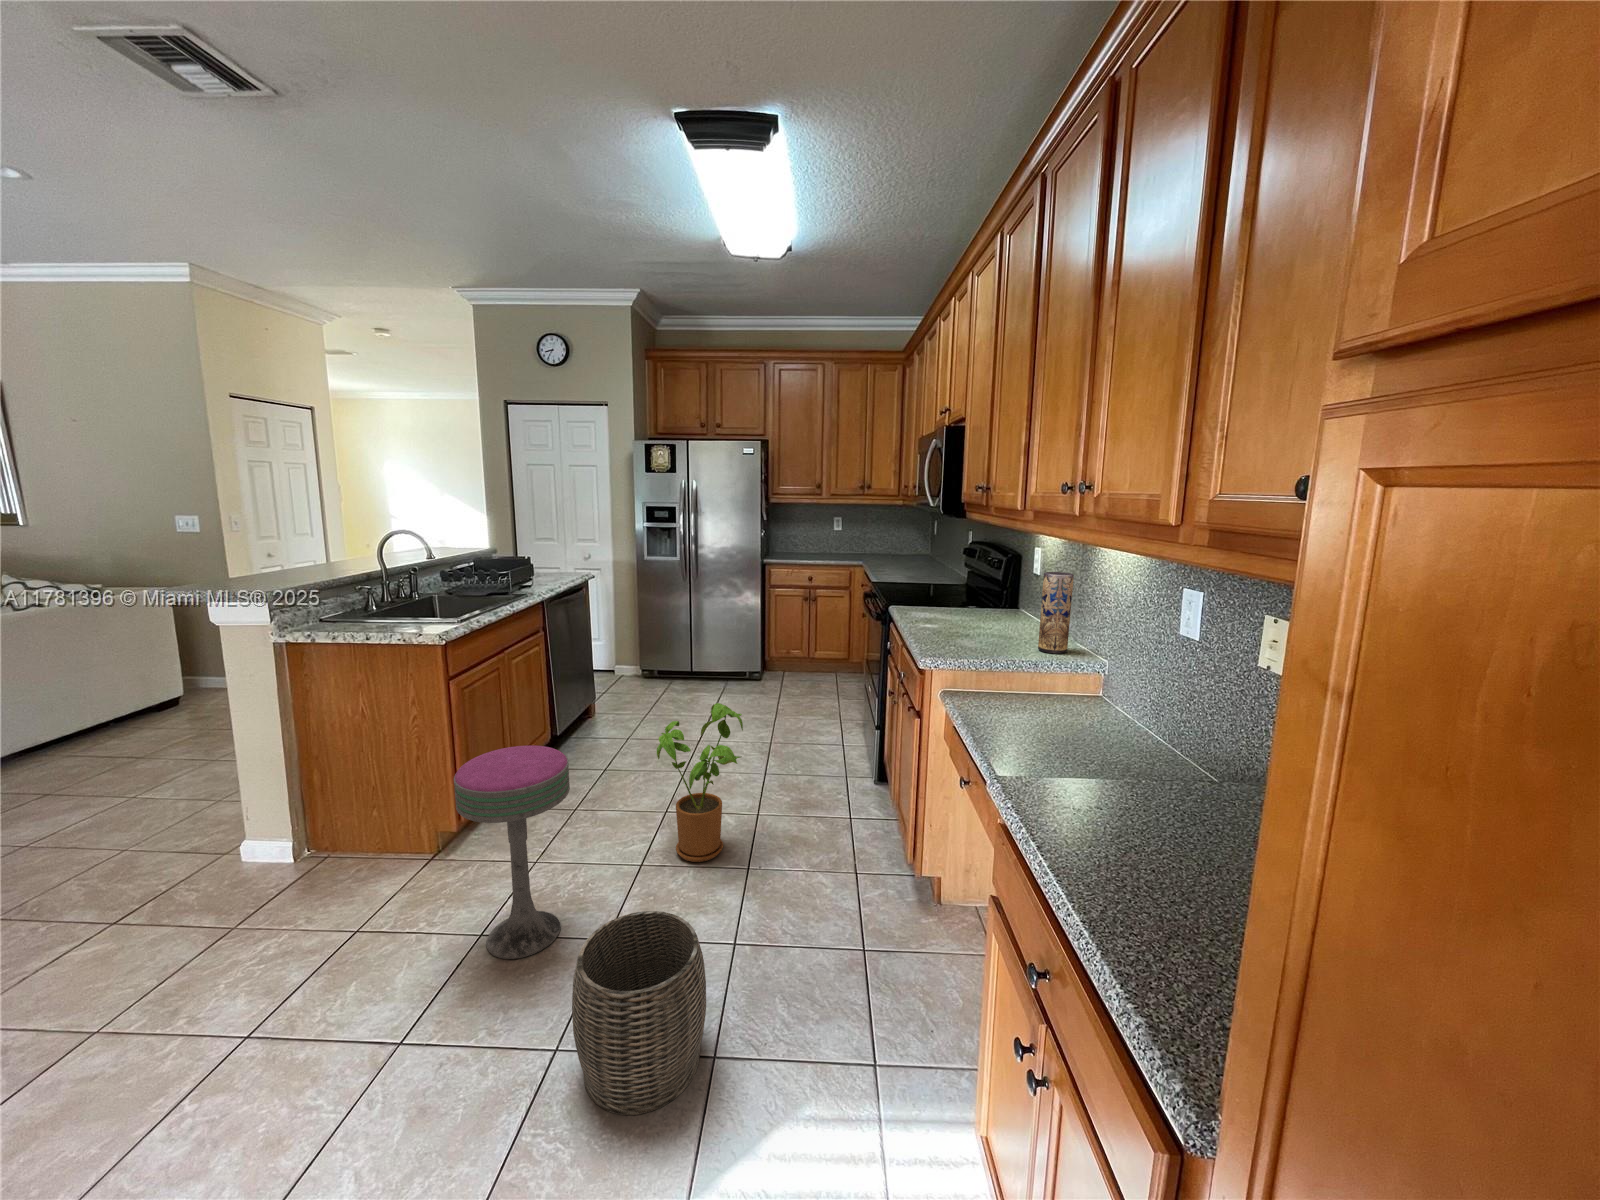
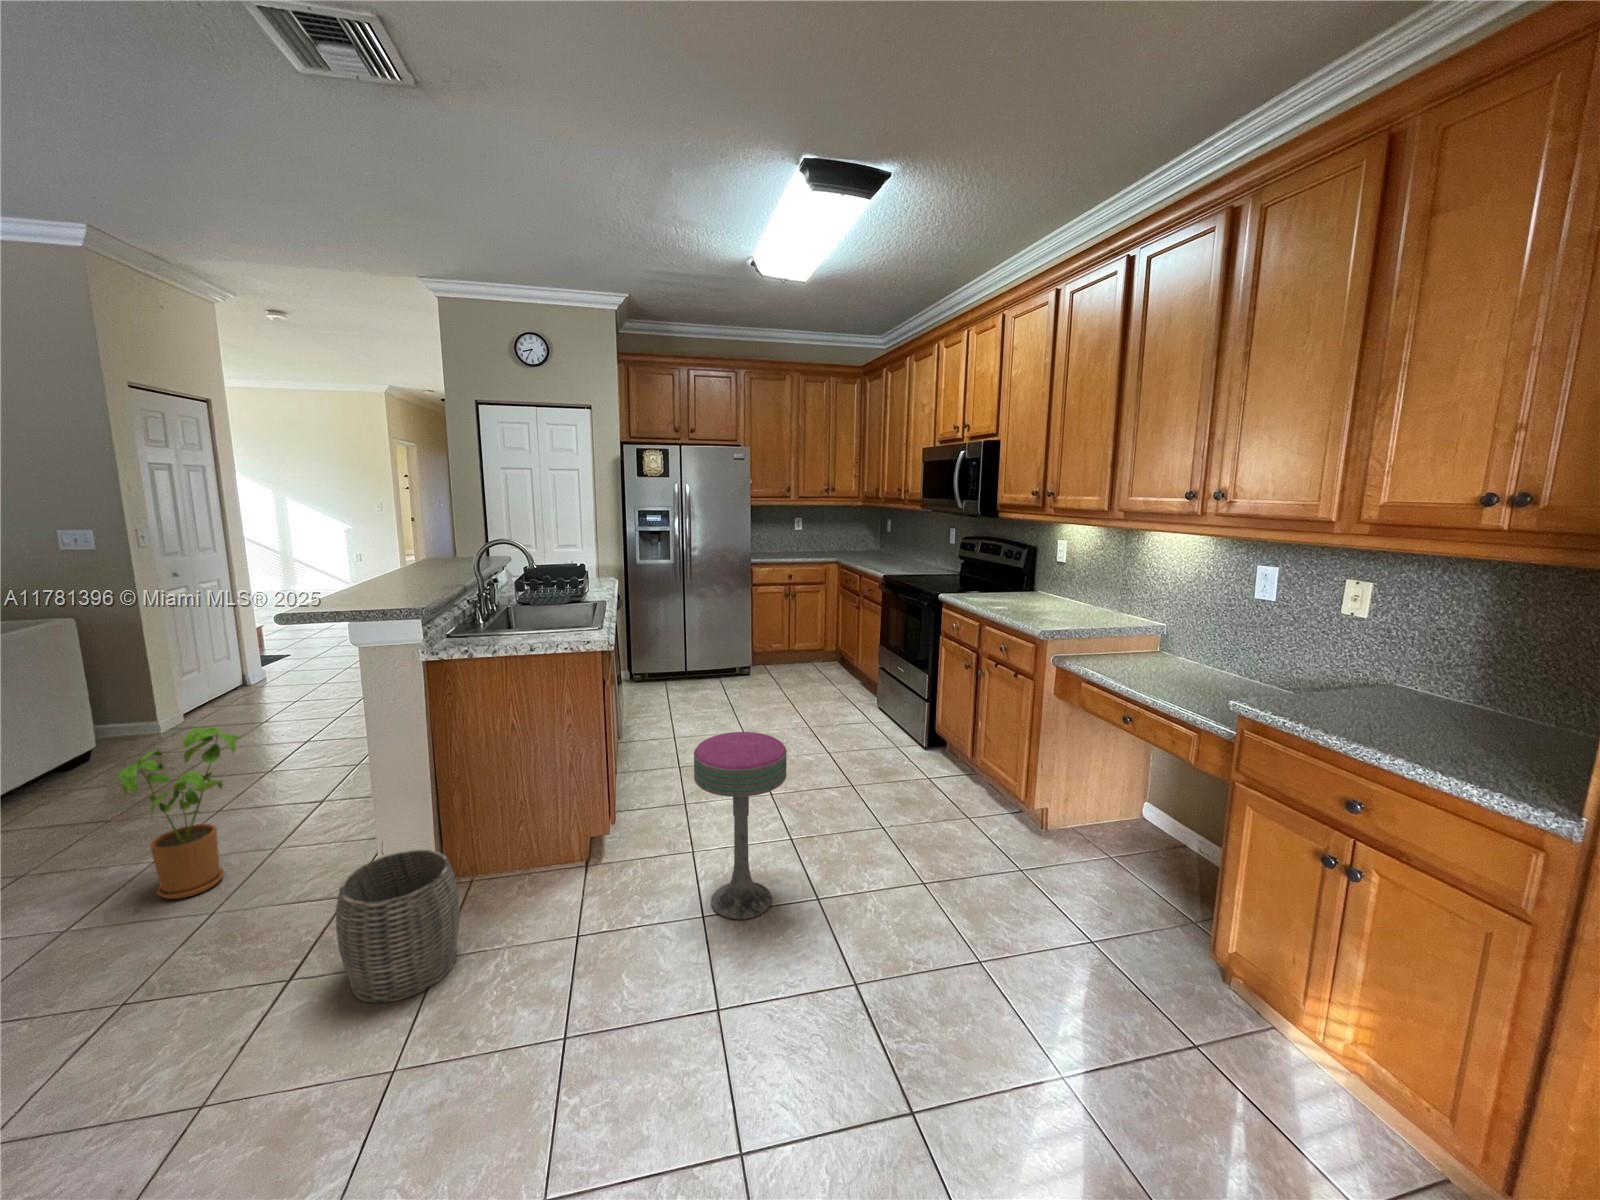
vase: present [1038,572,1074,654] -> none [1111,560,1139,621]
house plant: present [657,703,743,862] -> present [119,727,242,899]
woven basket: present [572,911,706,1115] -> present [336,850,460,1003]

